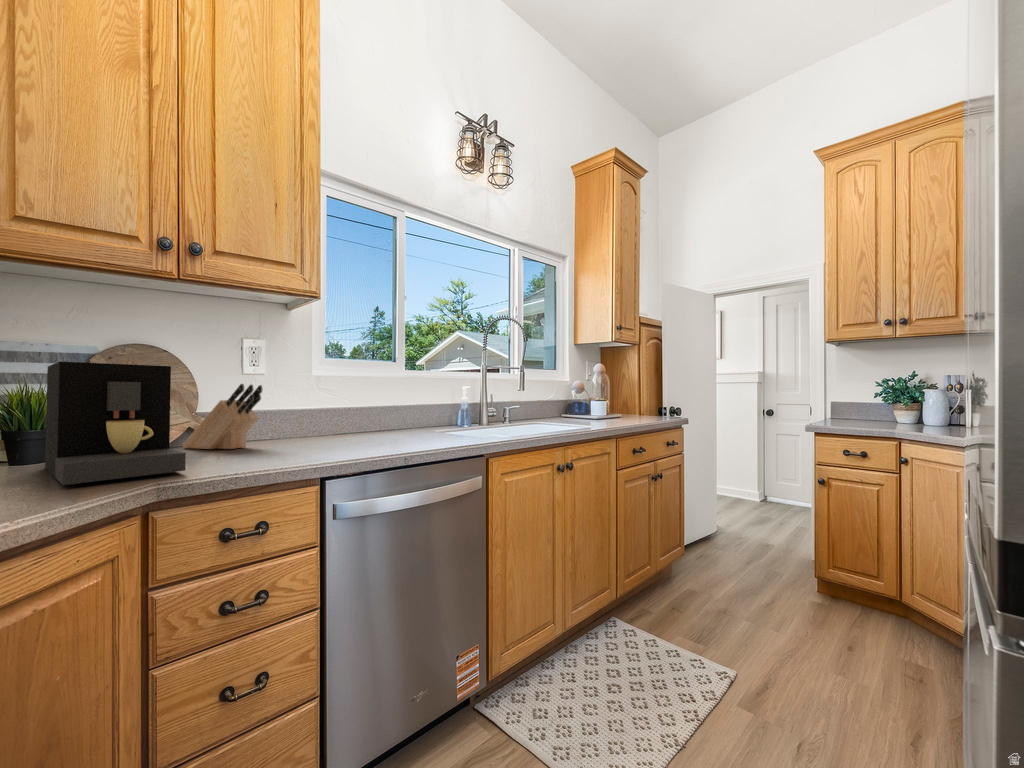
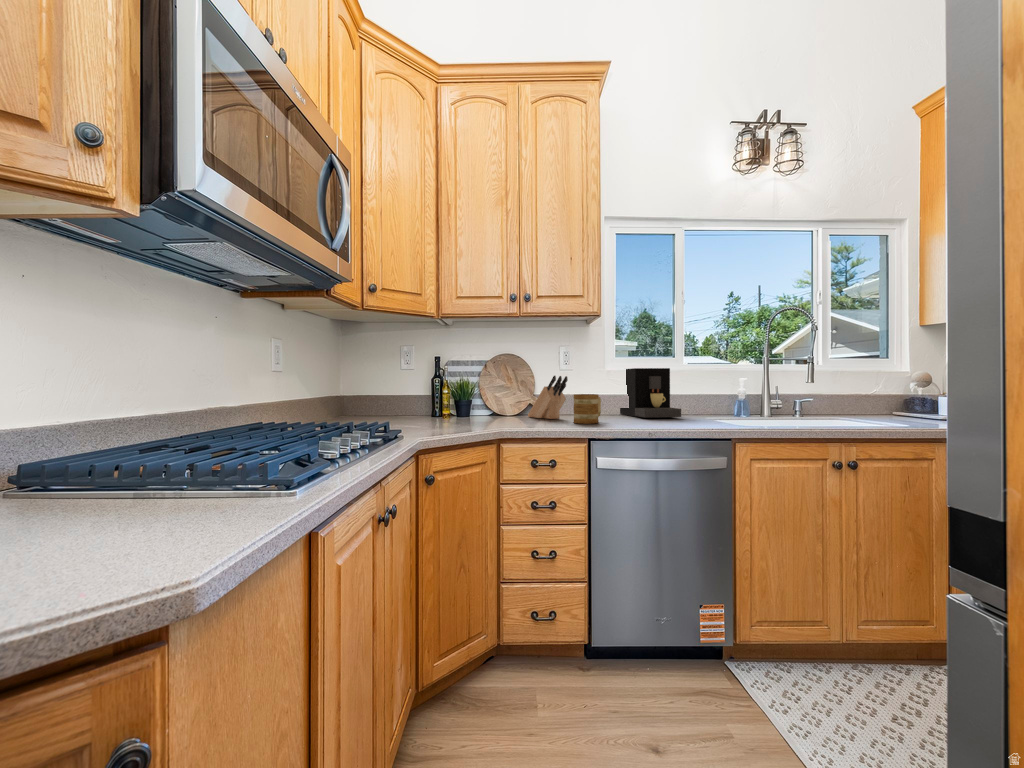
coffee maker: present [45,362,186,485] -> present [620,368,681,418]
mug: none [281,410,320,454] -> present [573,394,601,424]

